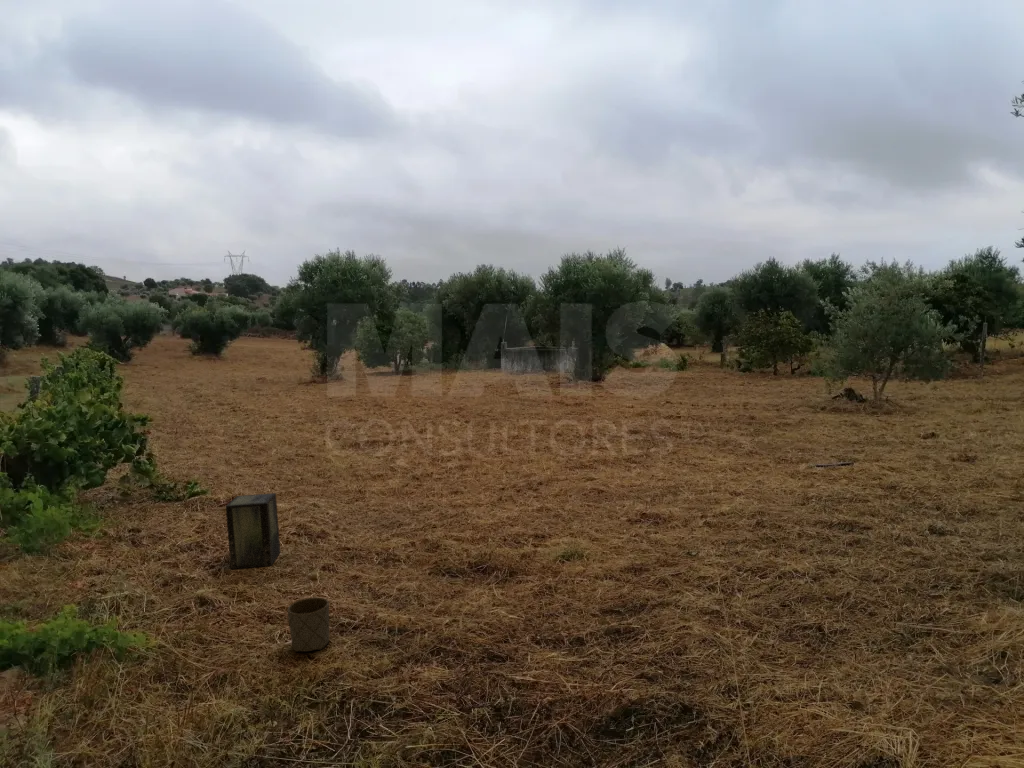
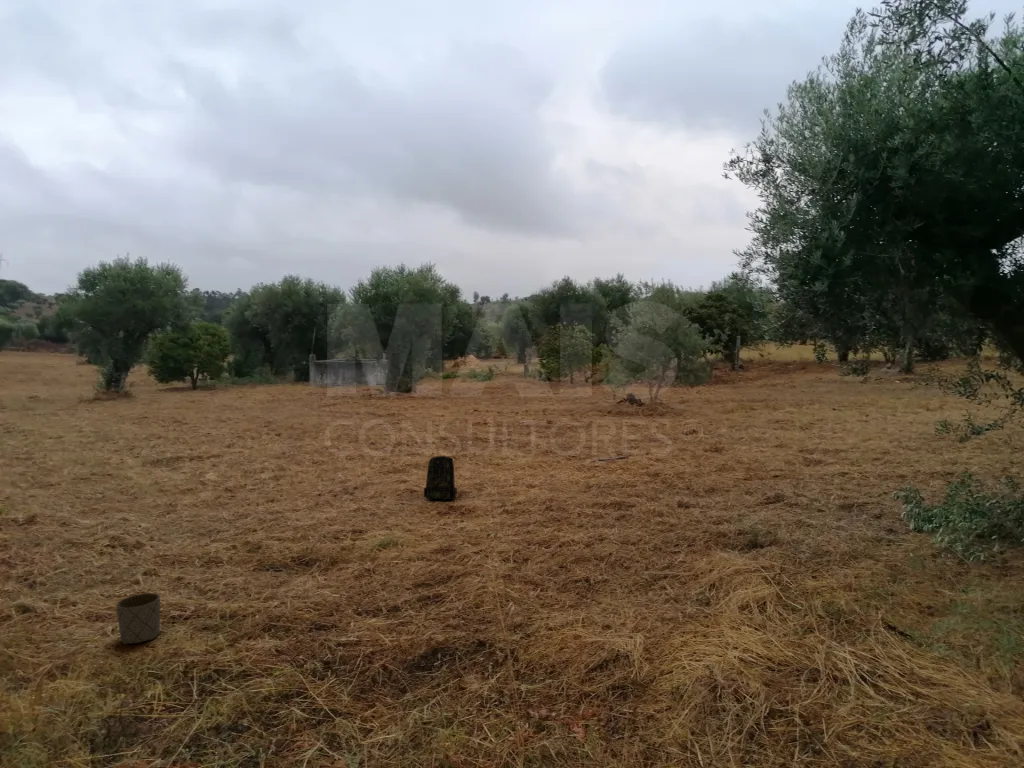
backpack: none [612,453,651,505] -> present [424,456,457,500]
storage box: present [226,493,280,569] -> none [31,504,91,583]

